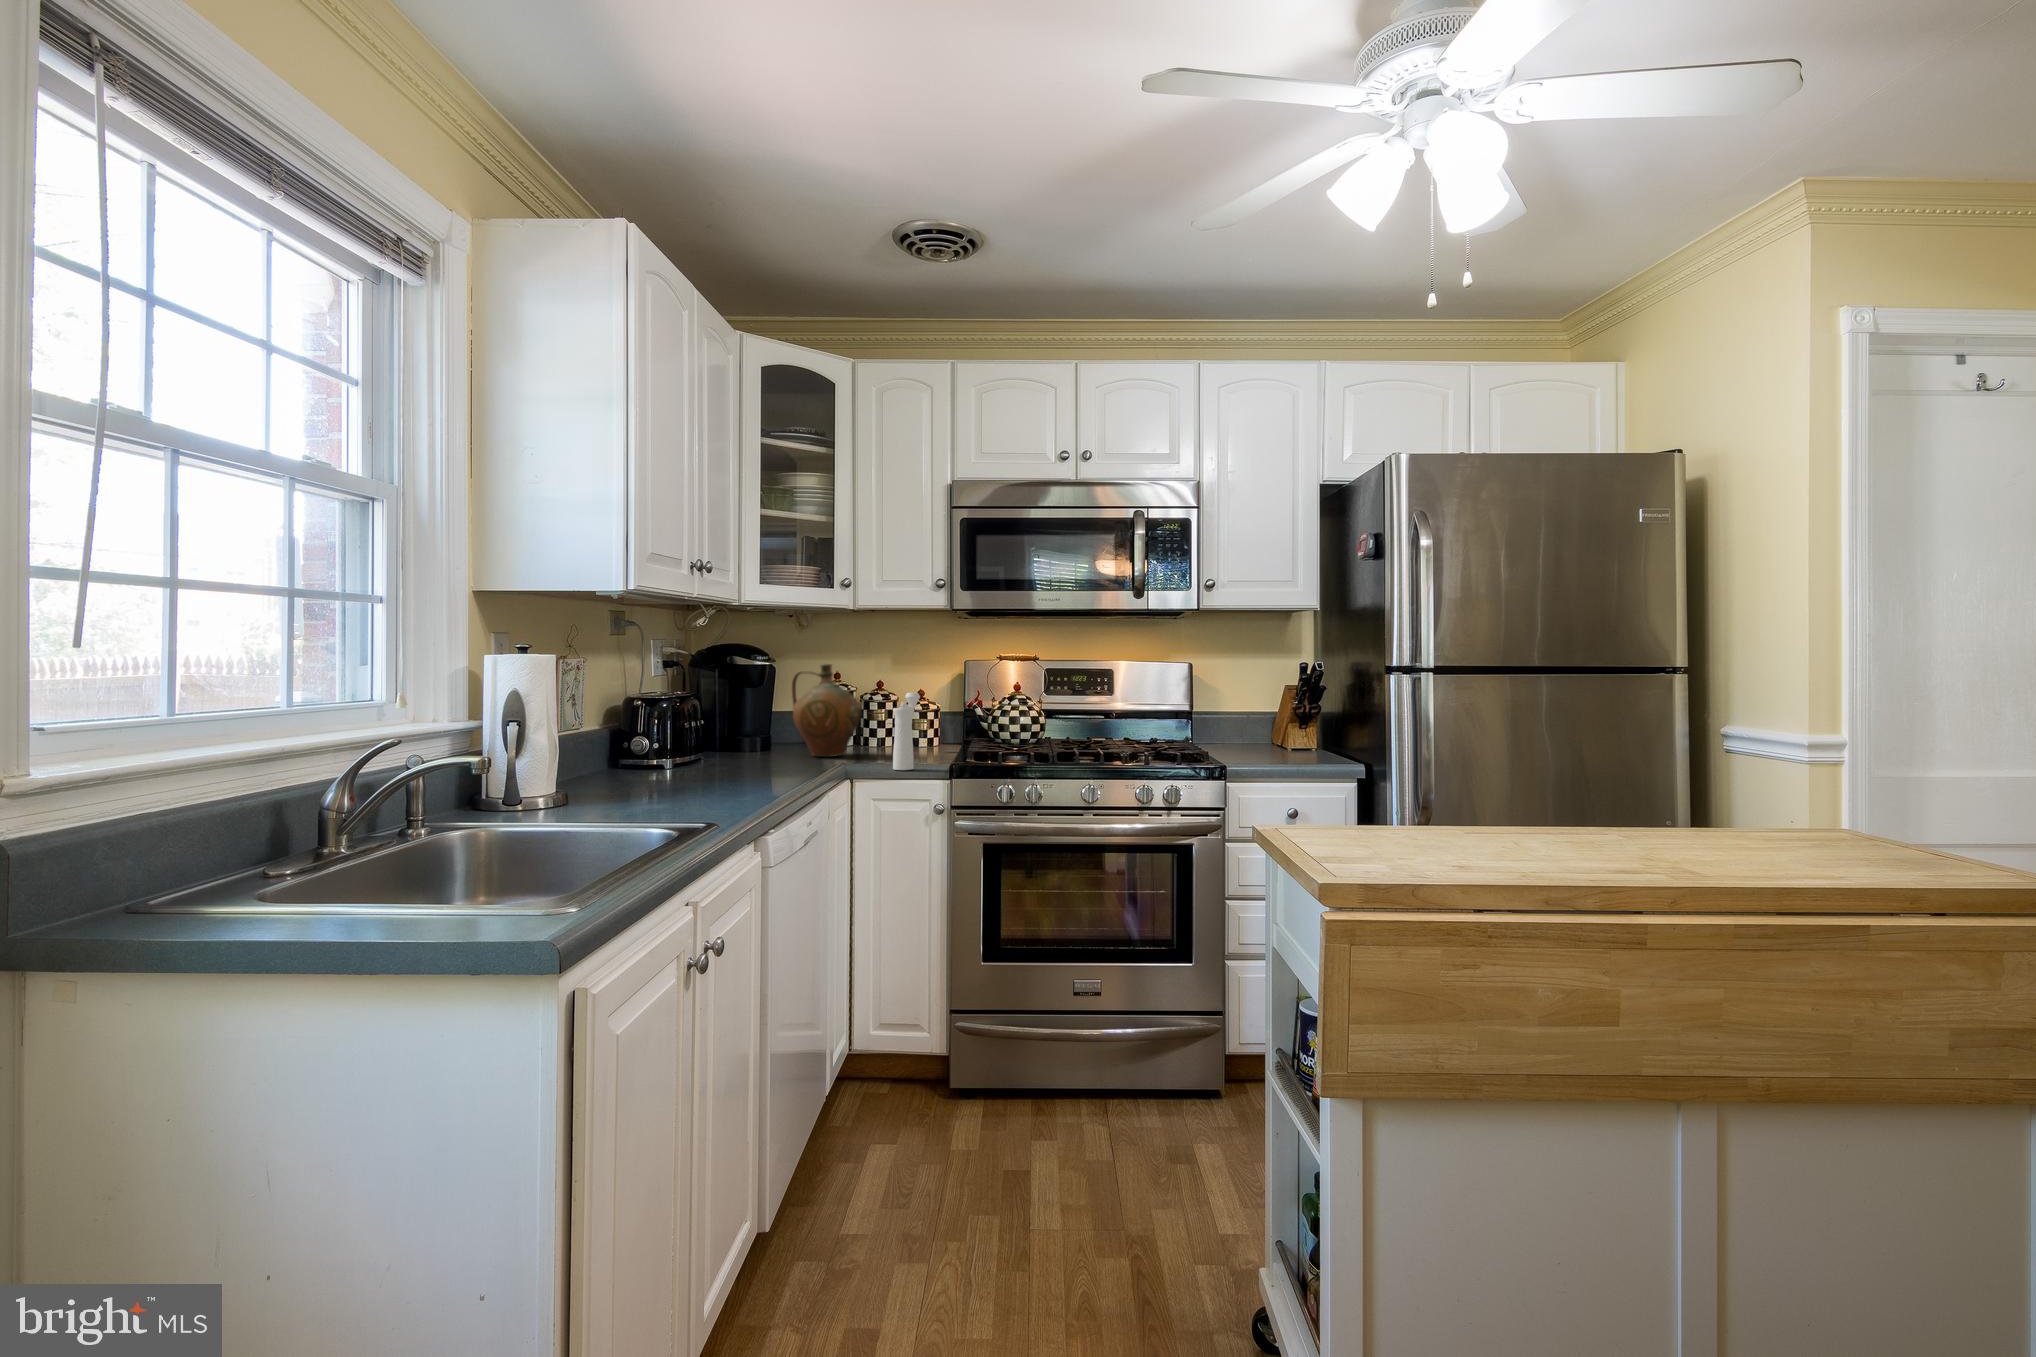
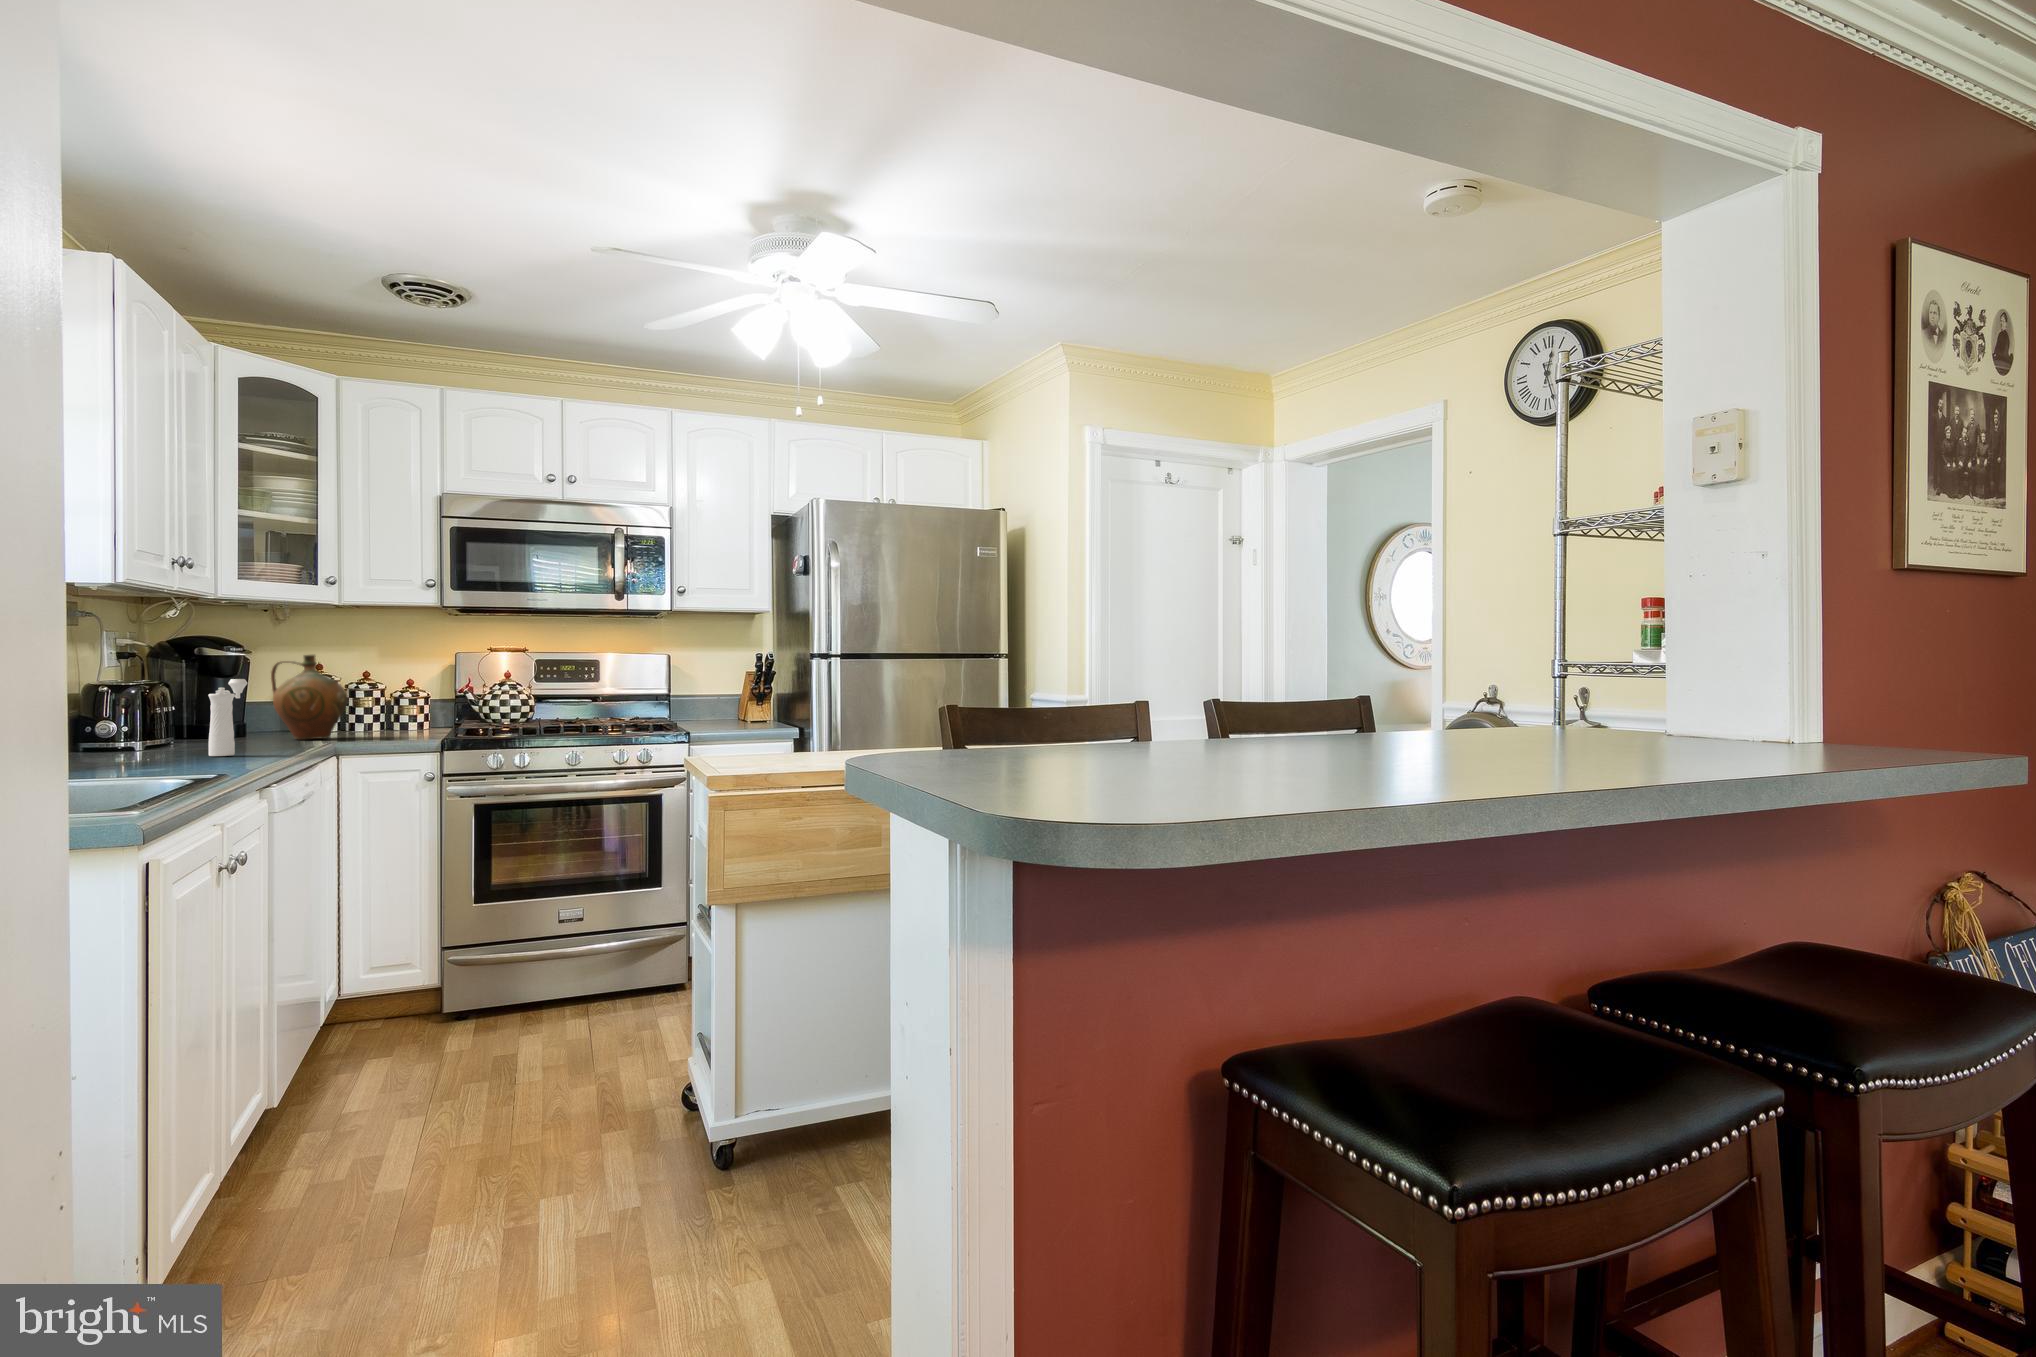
pepper mill: present [893,693,920,770] -> present [208,679,248,756]

